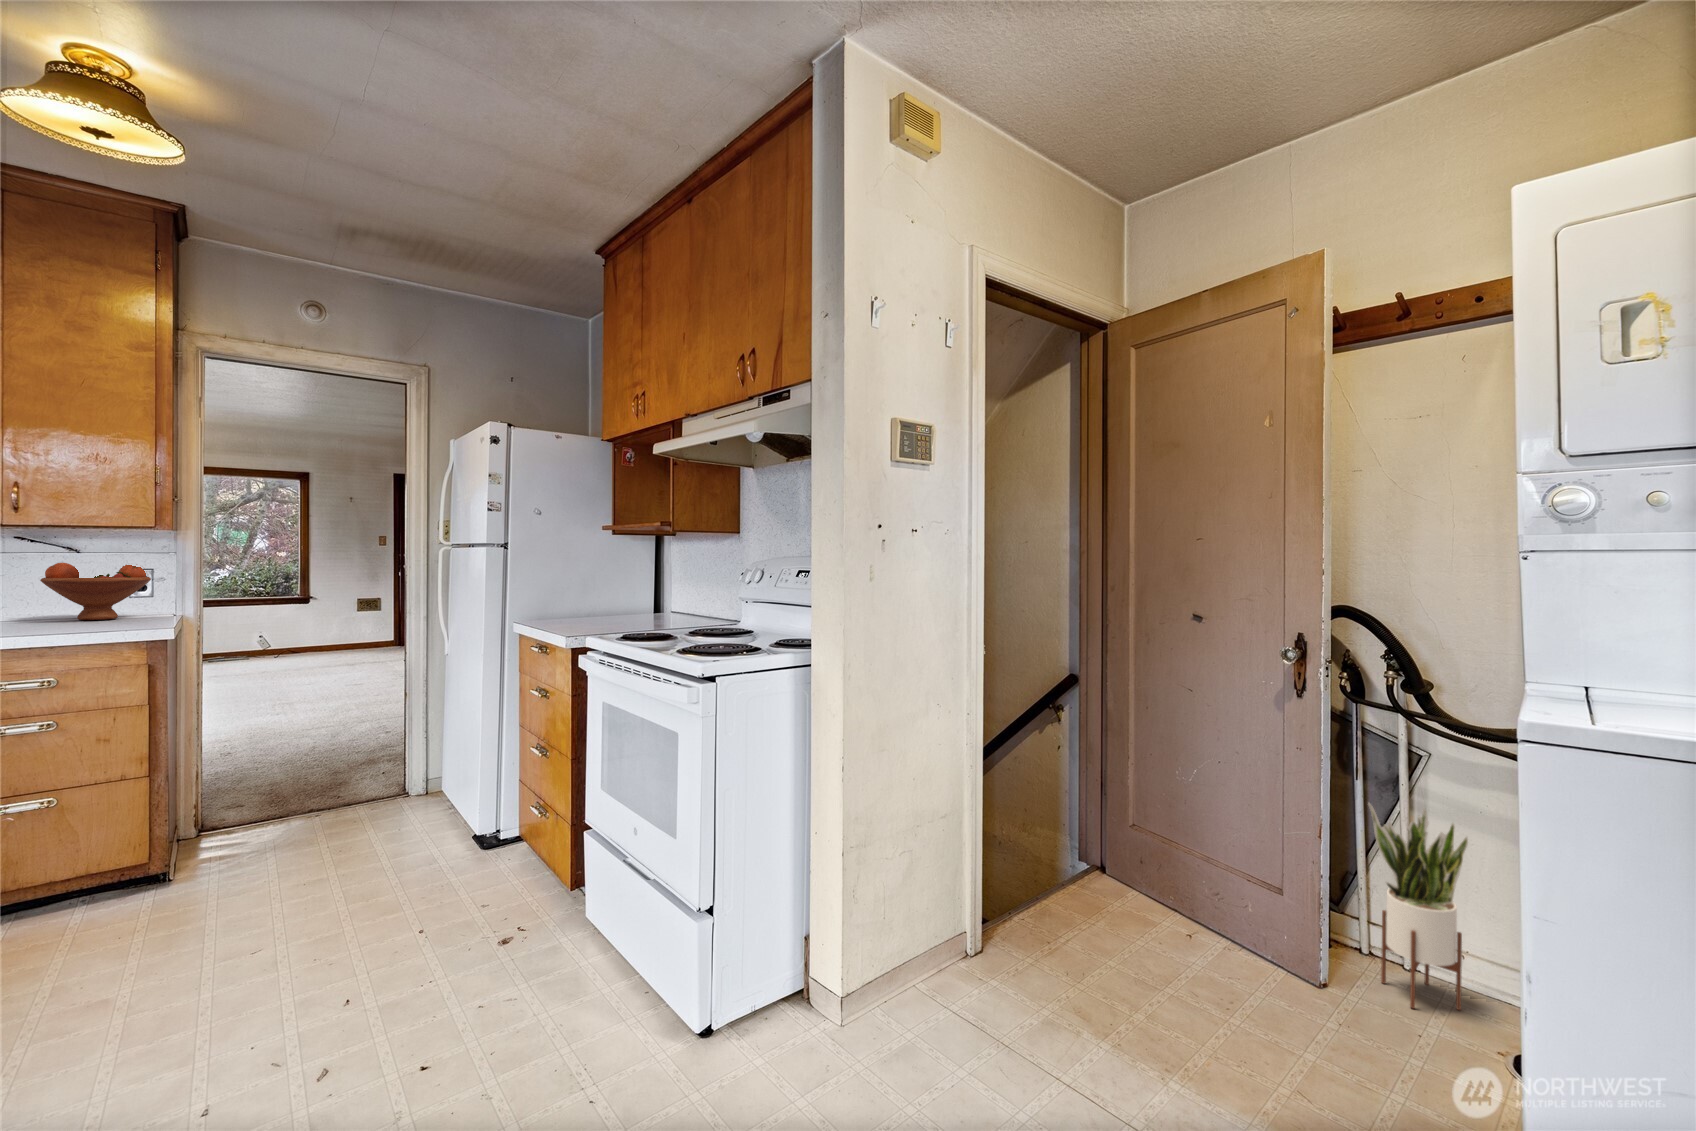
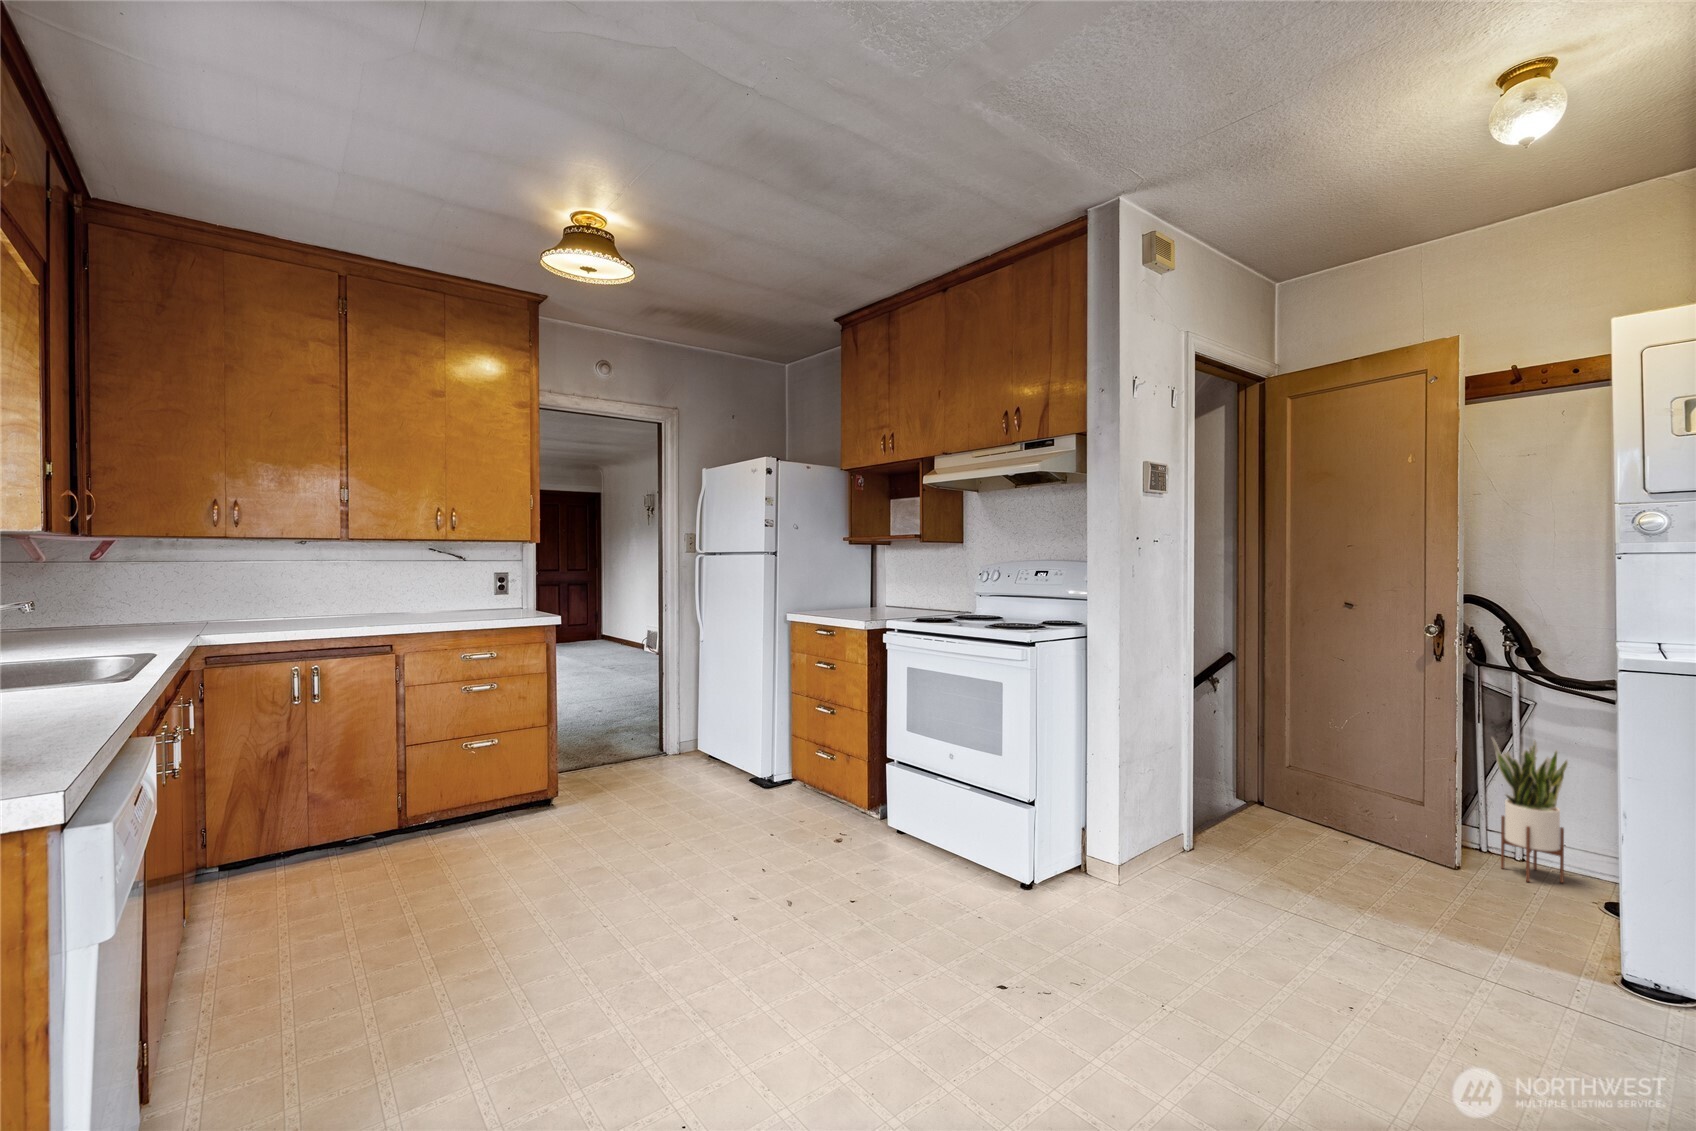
fruit bowl: present [40,563,151,620] -> none [444,566,510,610]

